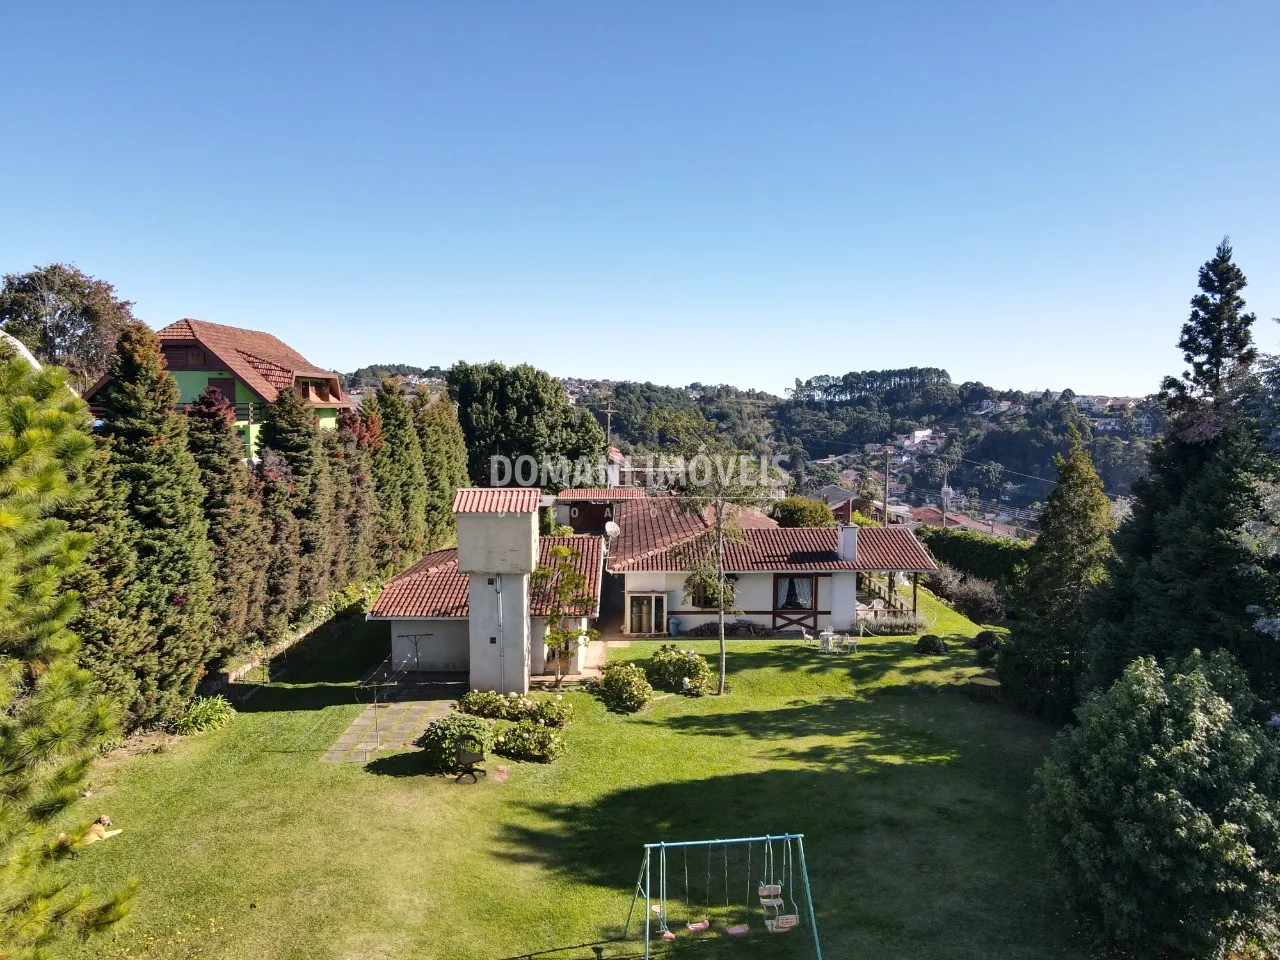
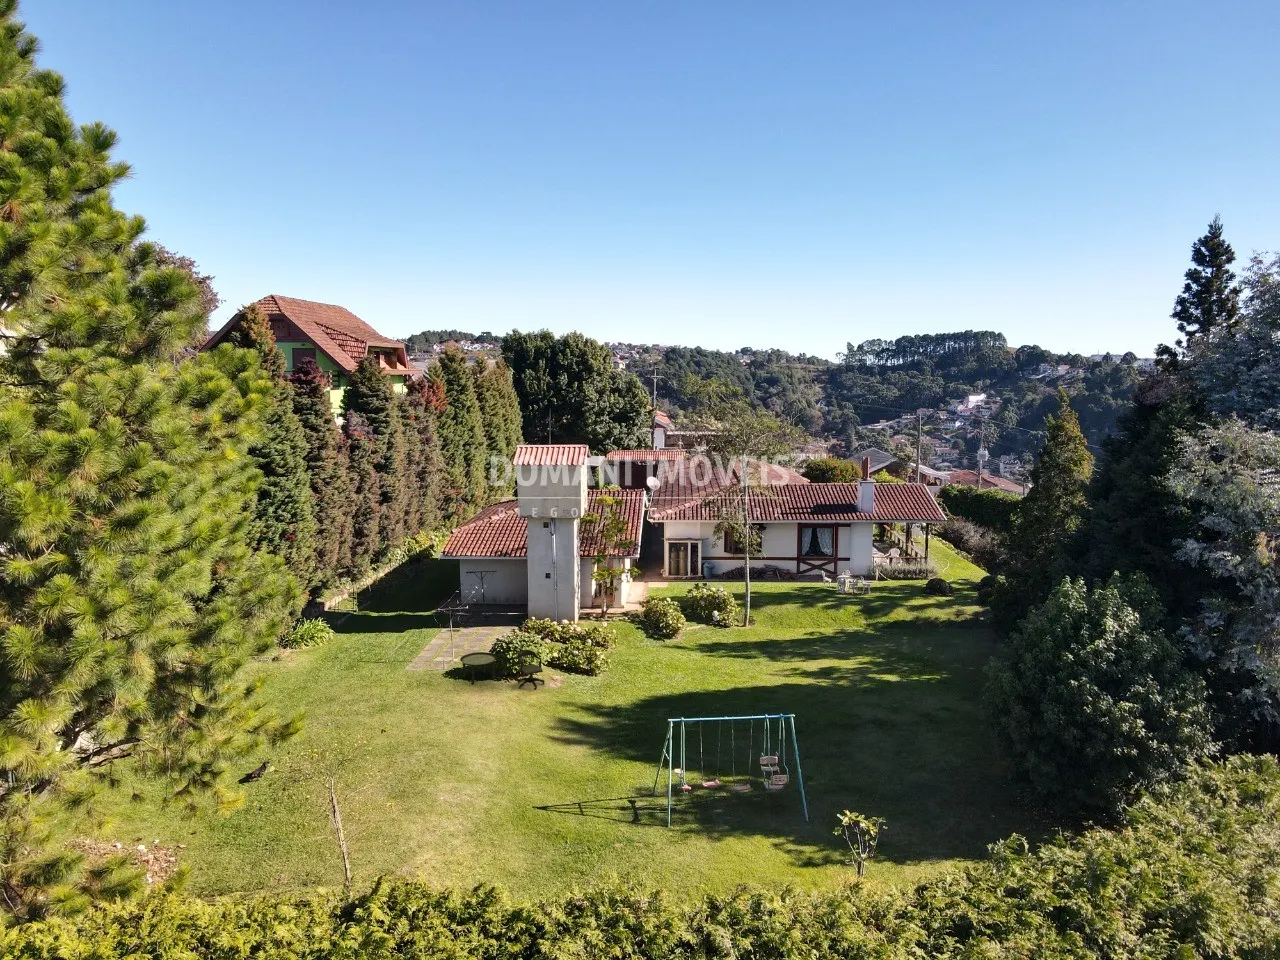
round table: present [968,676,1001,702] -> present [460,652,497,684]

